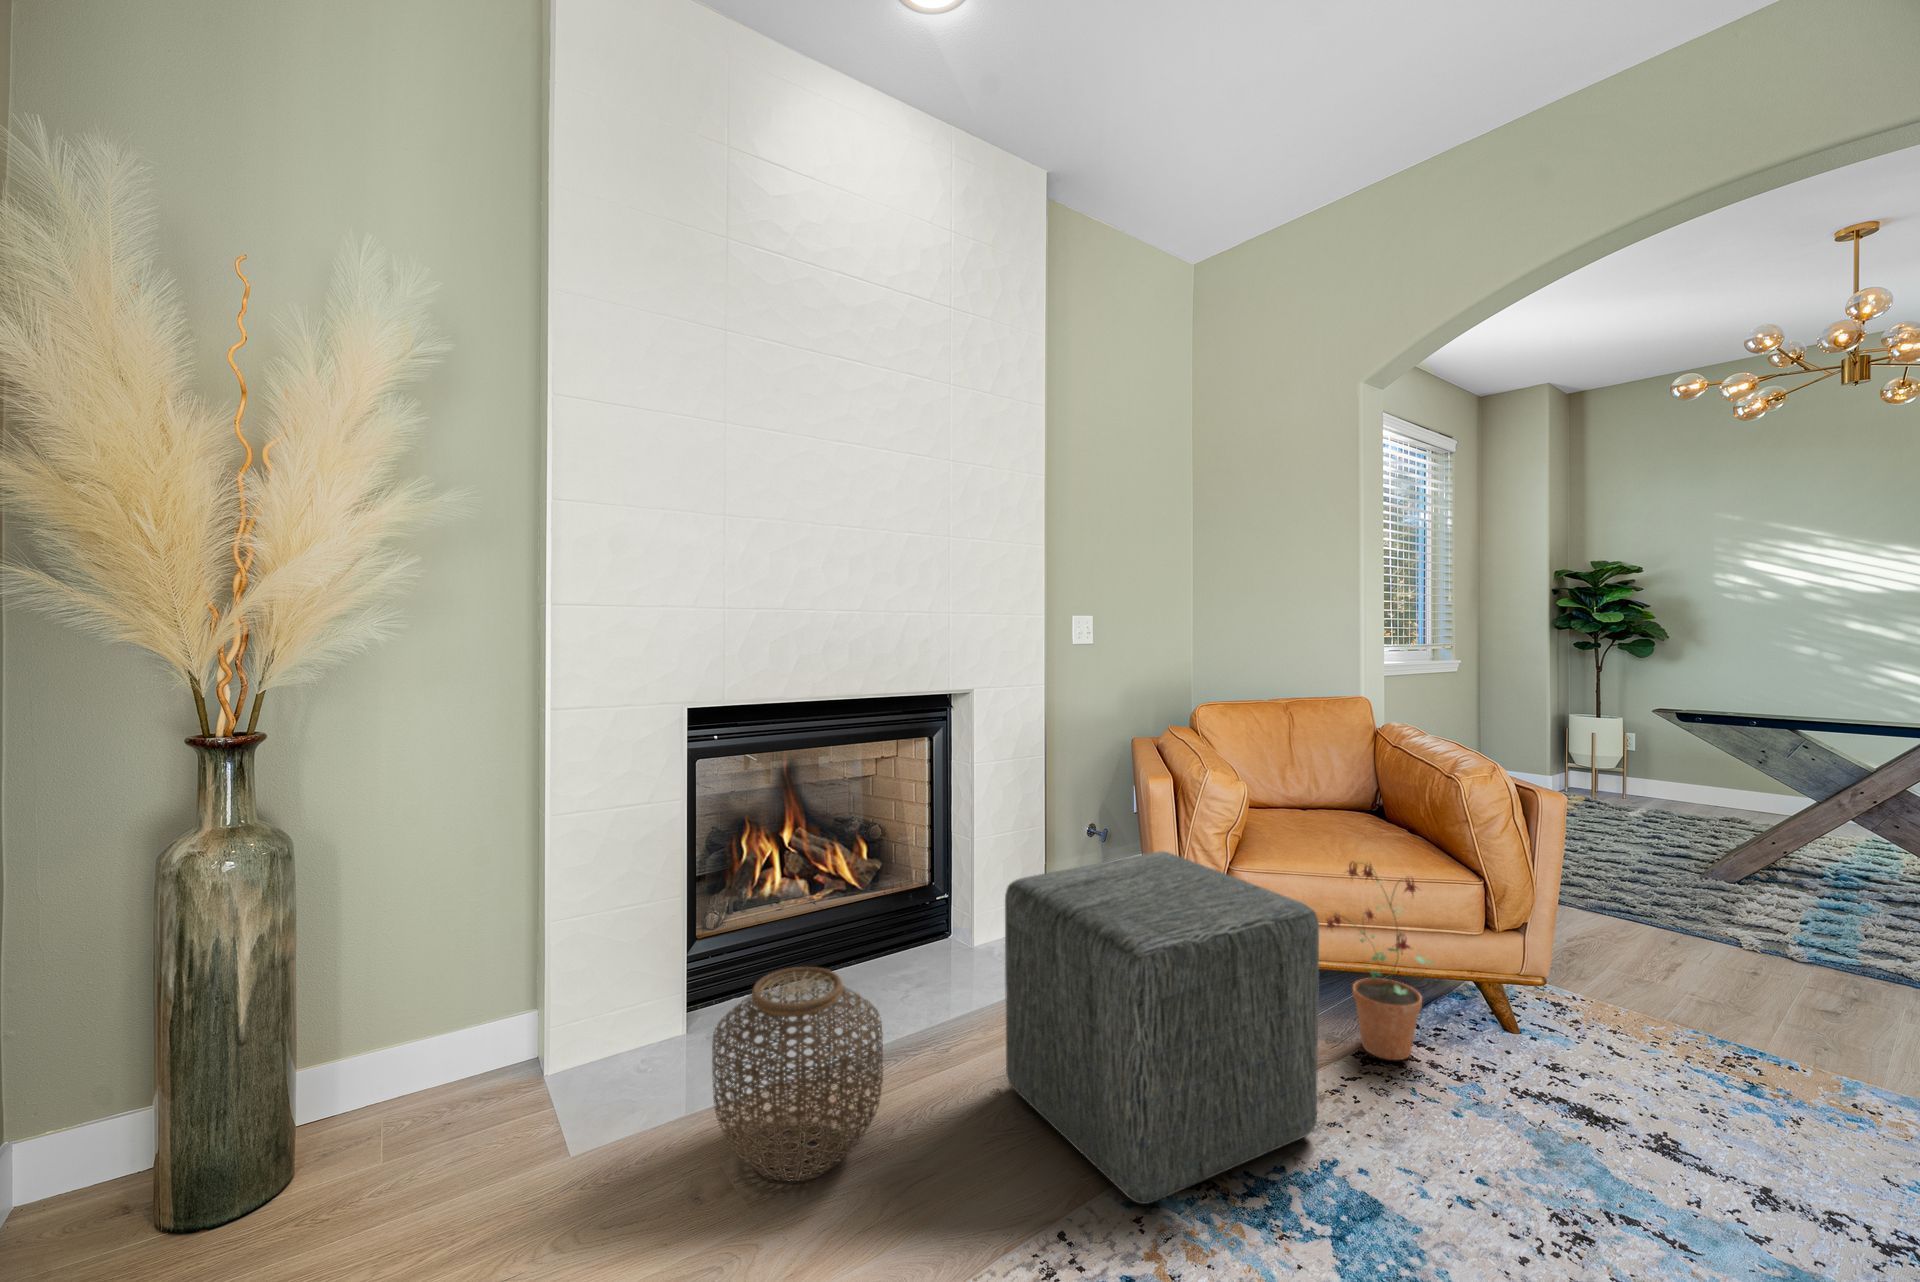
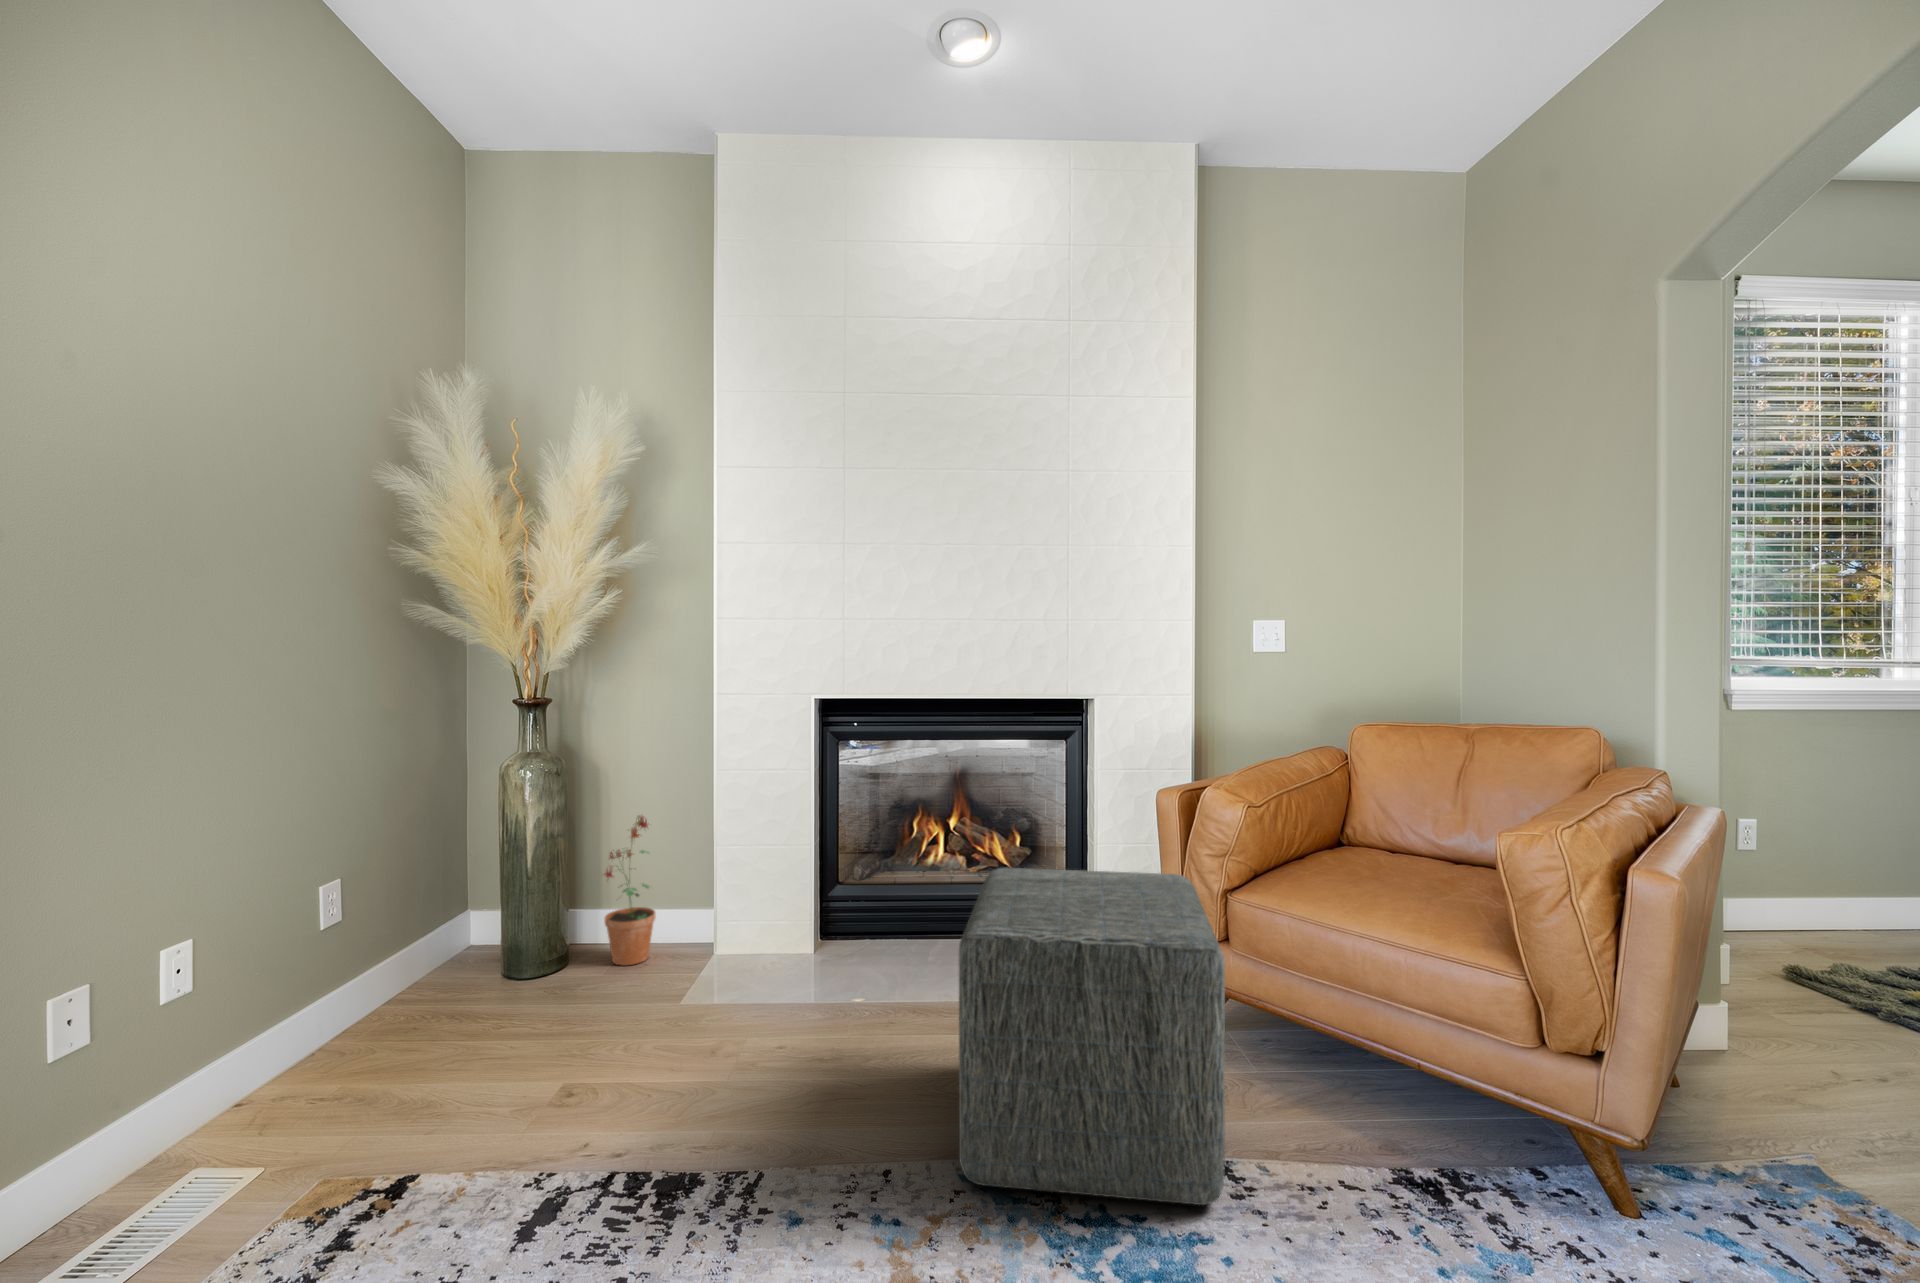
potted plant: present [1327,861,1433,1060] -> present [604,816,656,966]
woven basket: present [712,967,883,1181] -> none [730,903,867,1069]

